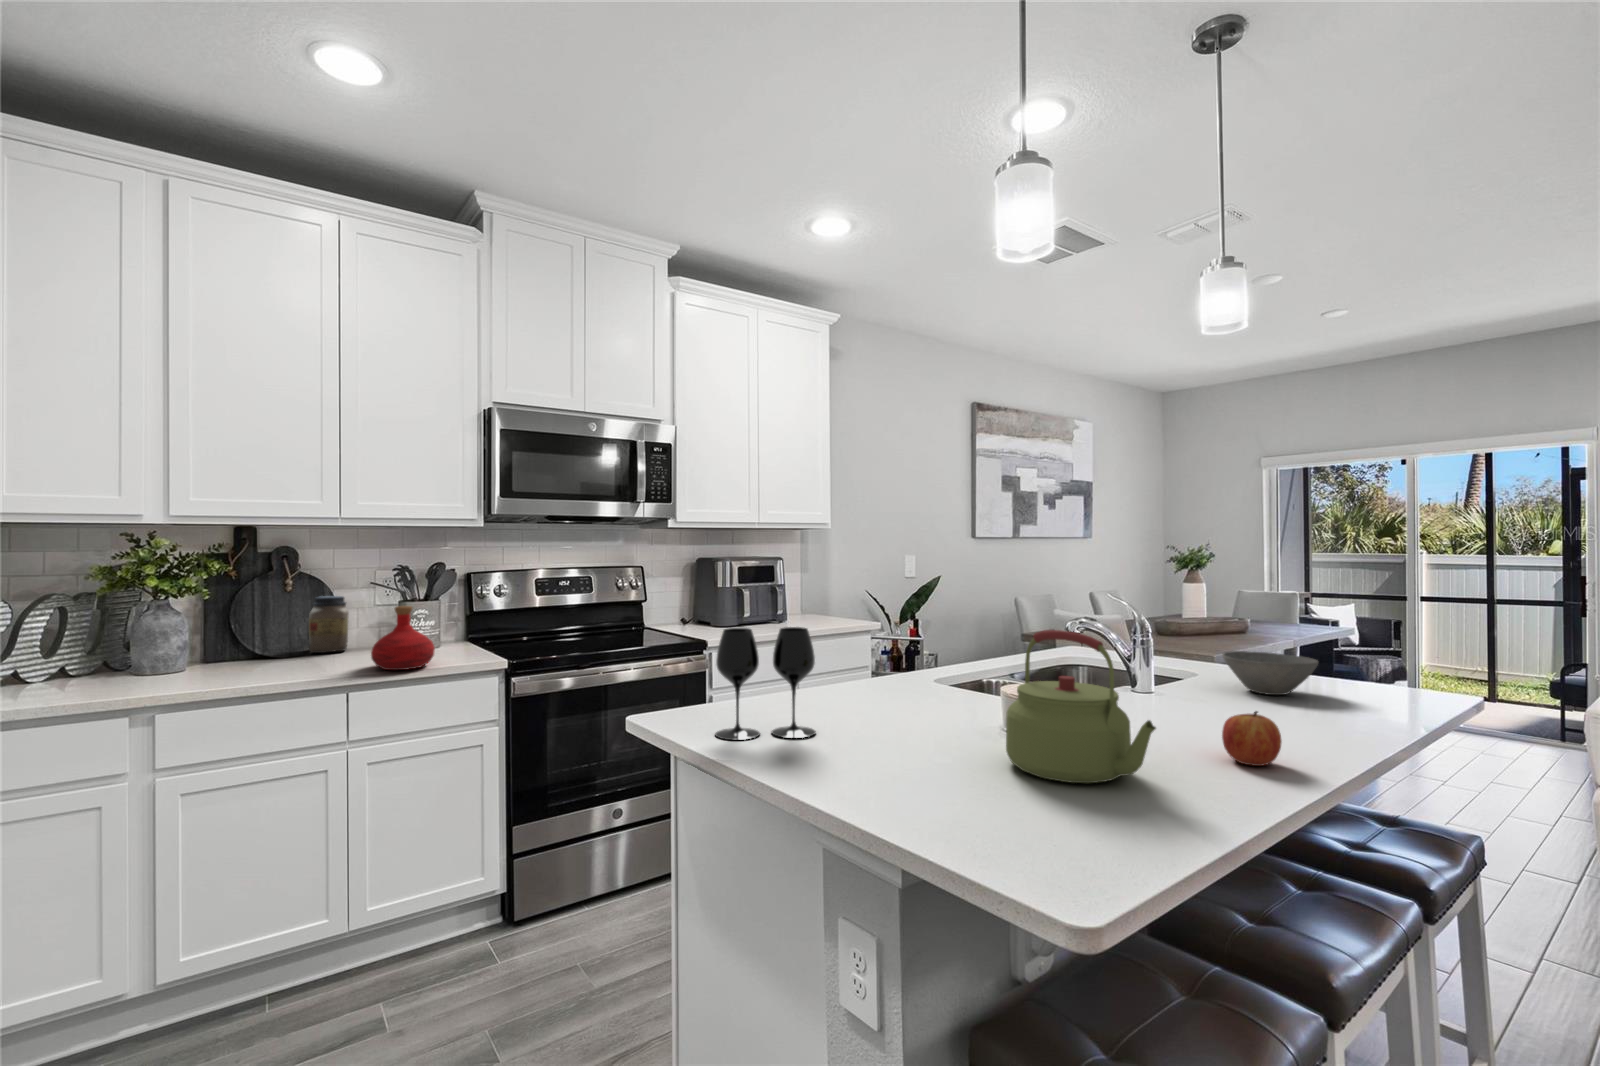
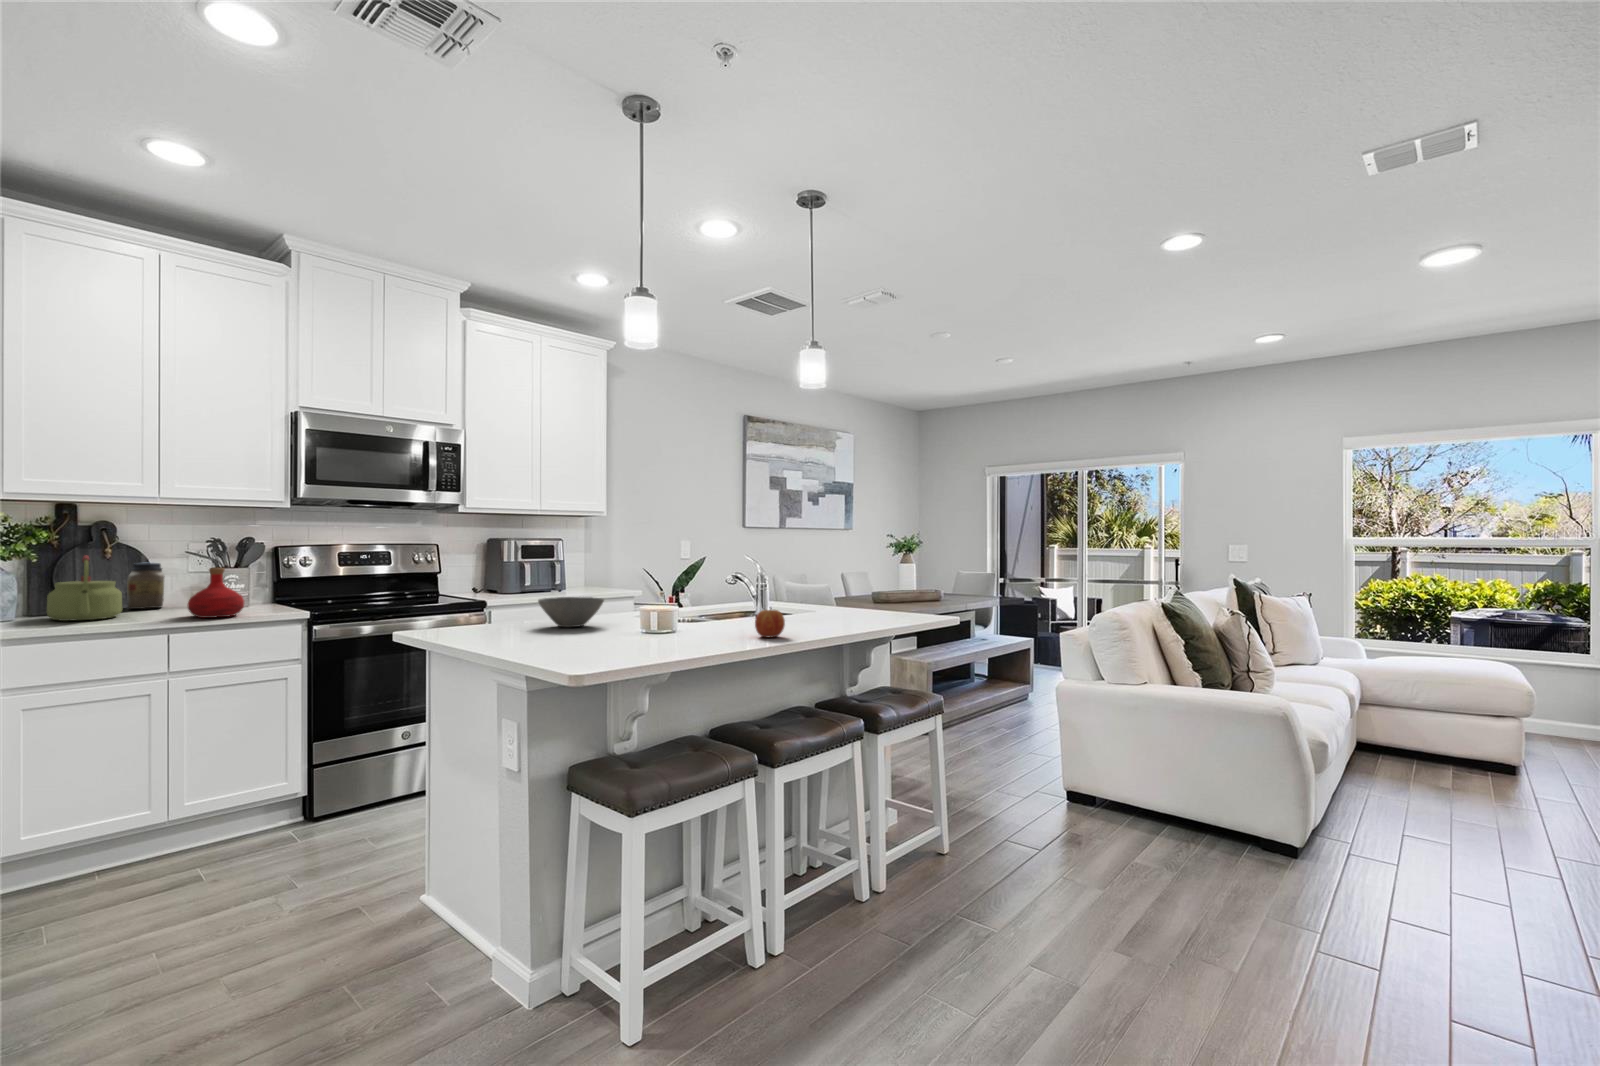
wine glass: present [715,627,816,740] -> none [448,566,518,636]
kettle: present [1006,630,1156,783] -> present [47,555,122,621]
bowl: present [1223,651,1318,695] -> present [538,597,604,627]

